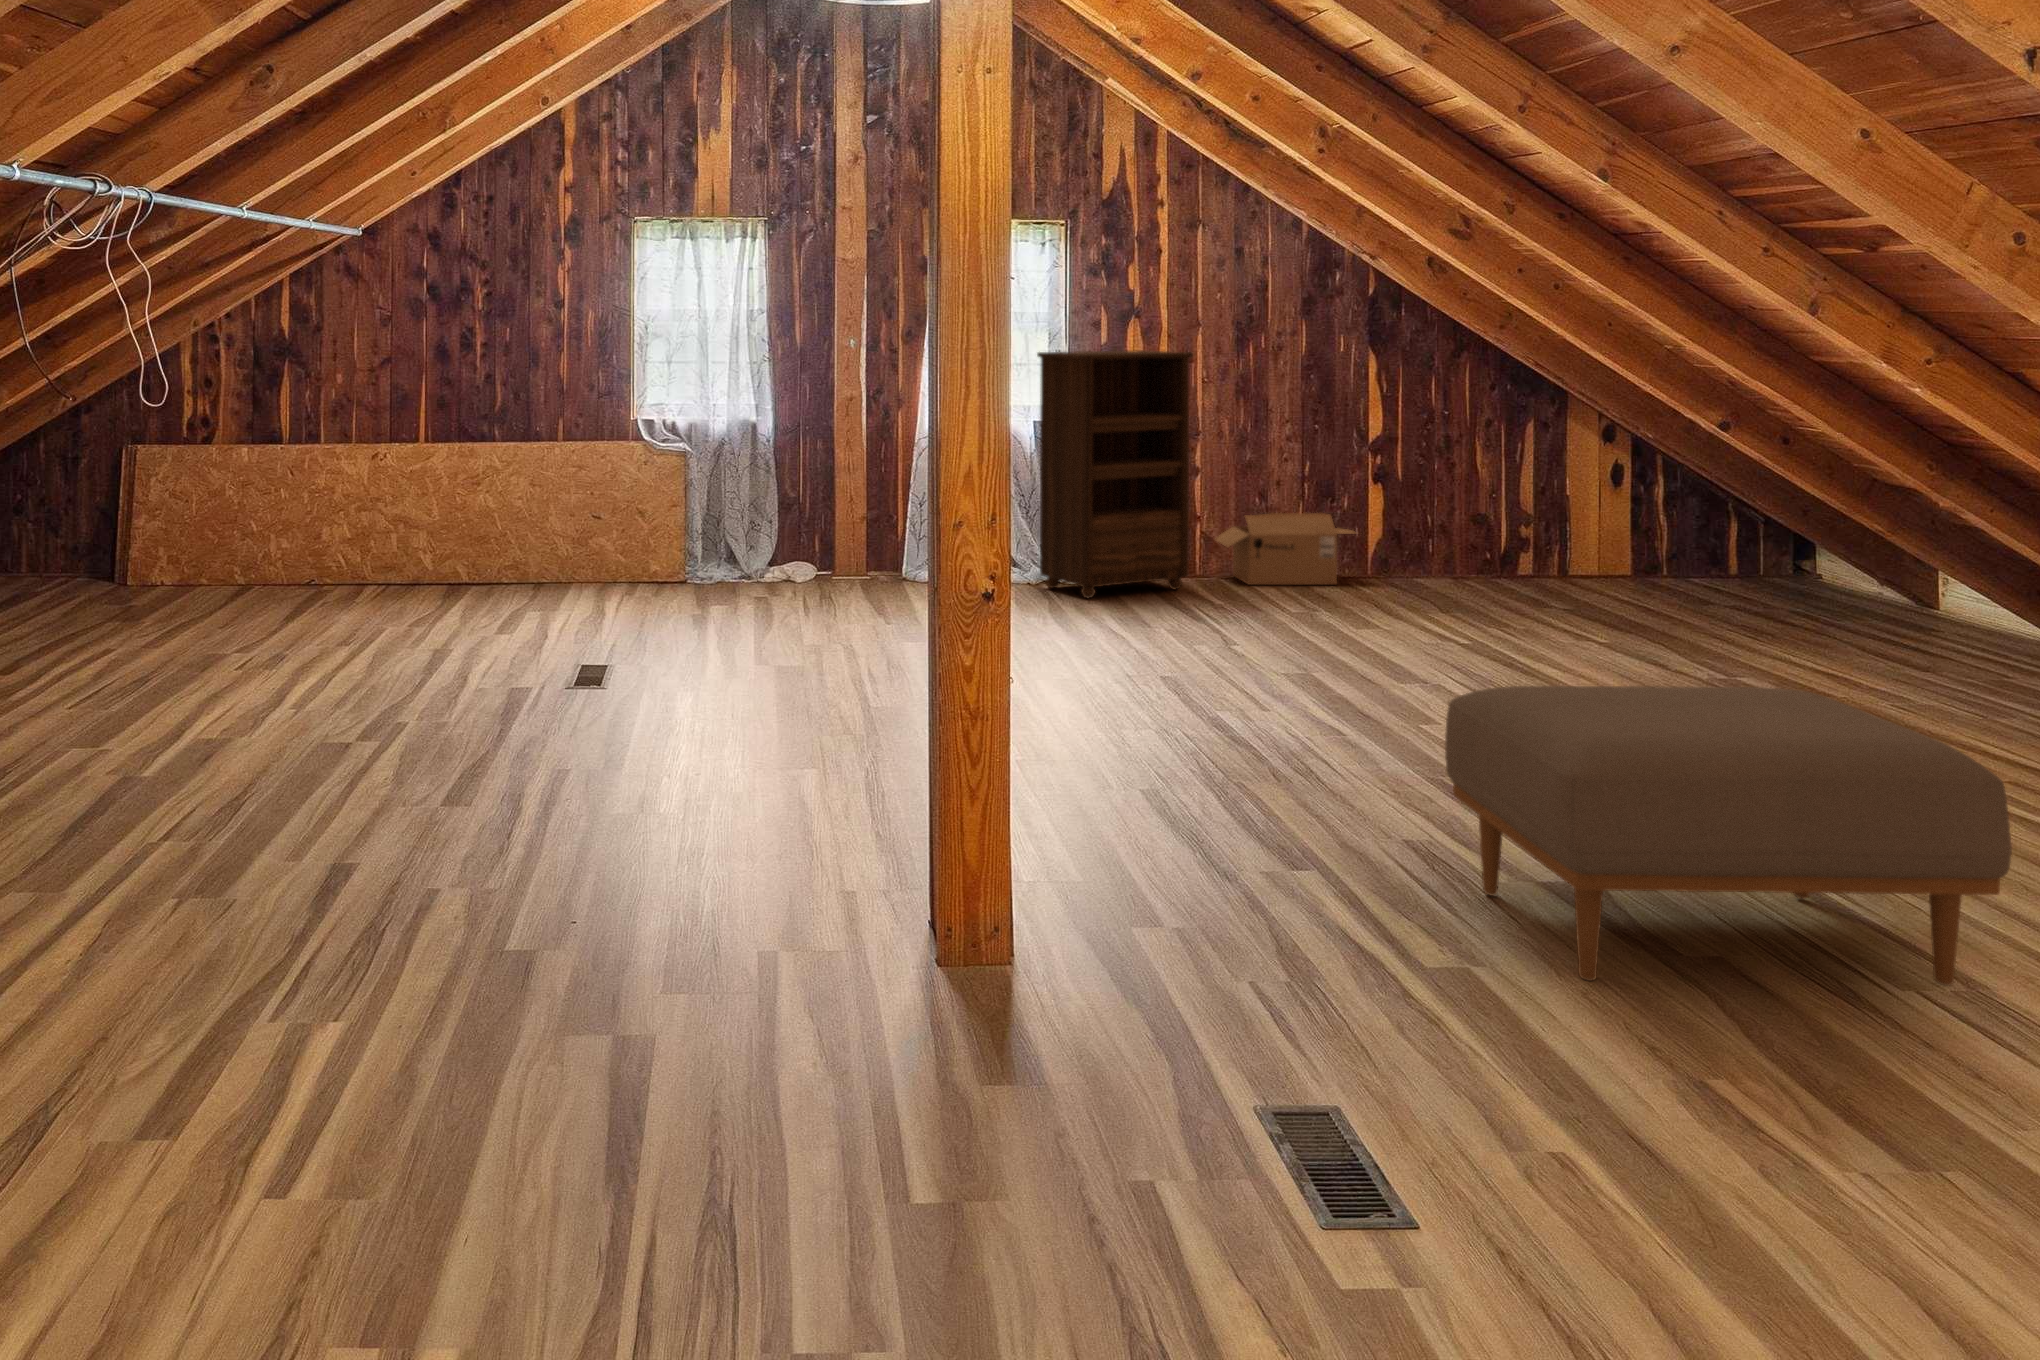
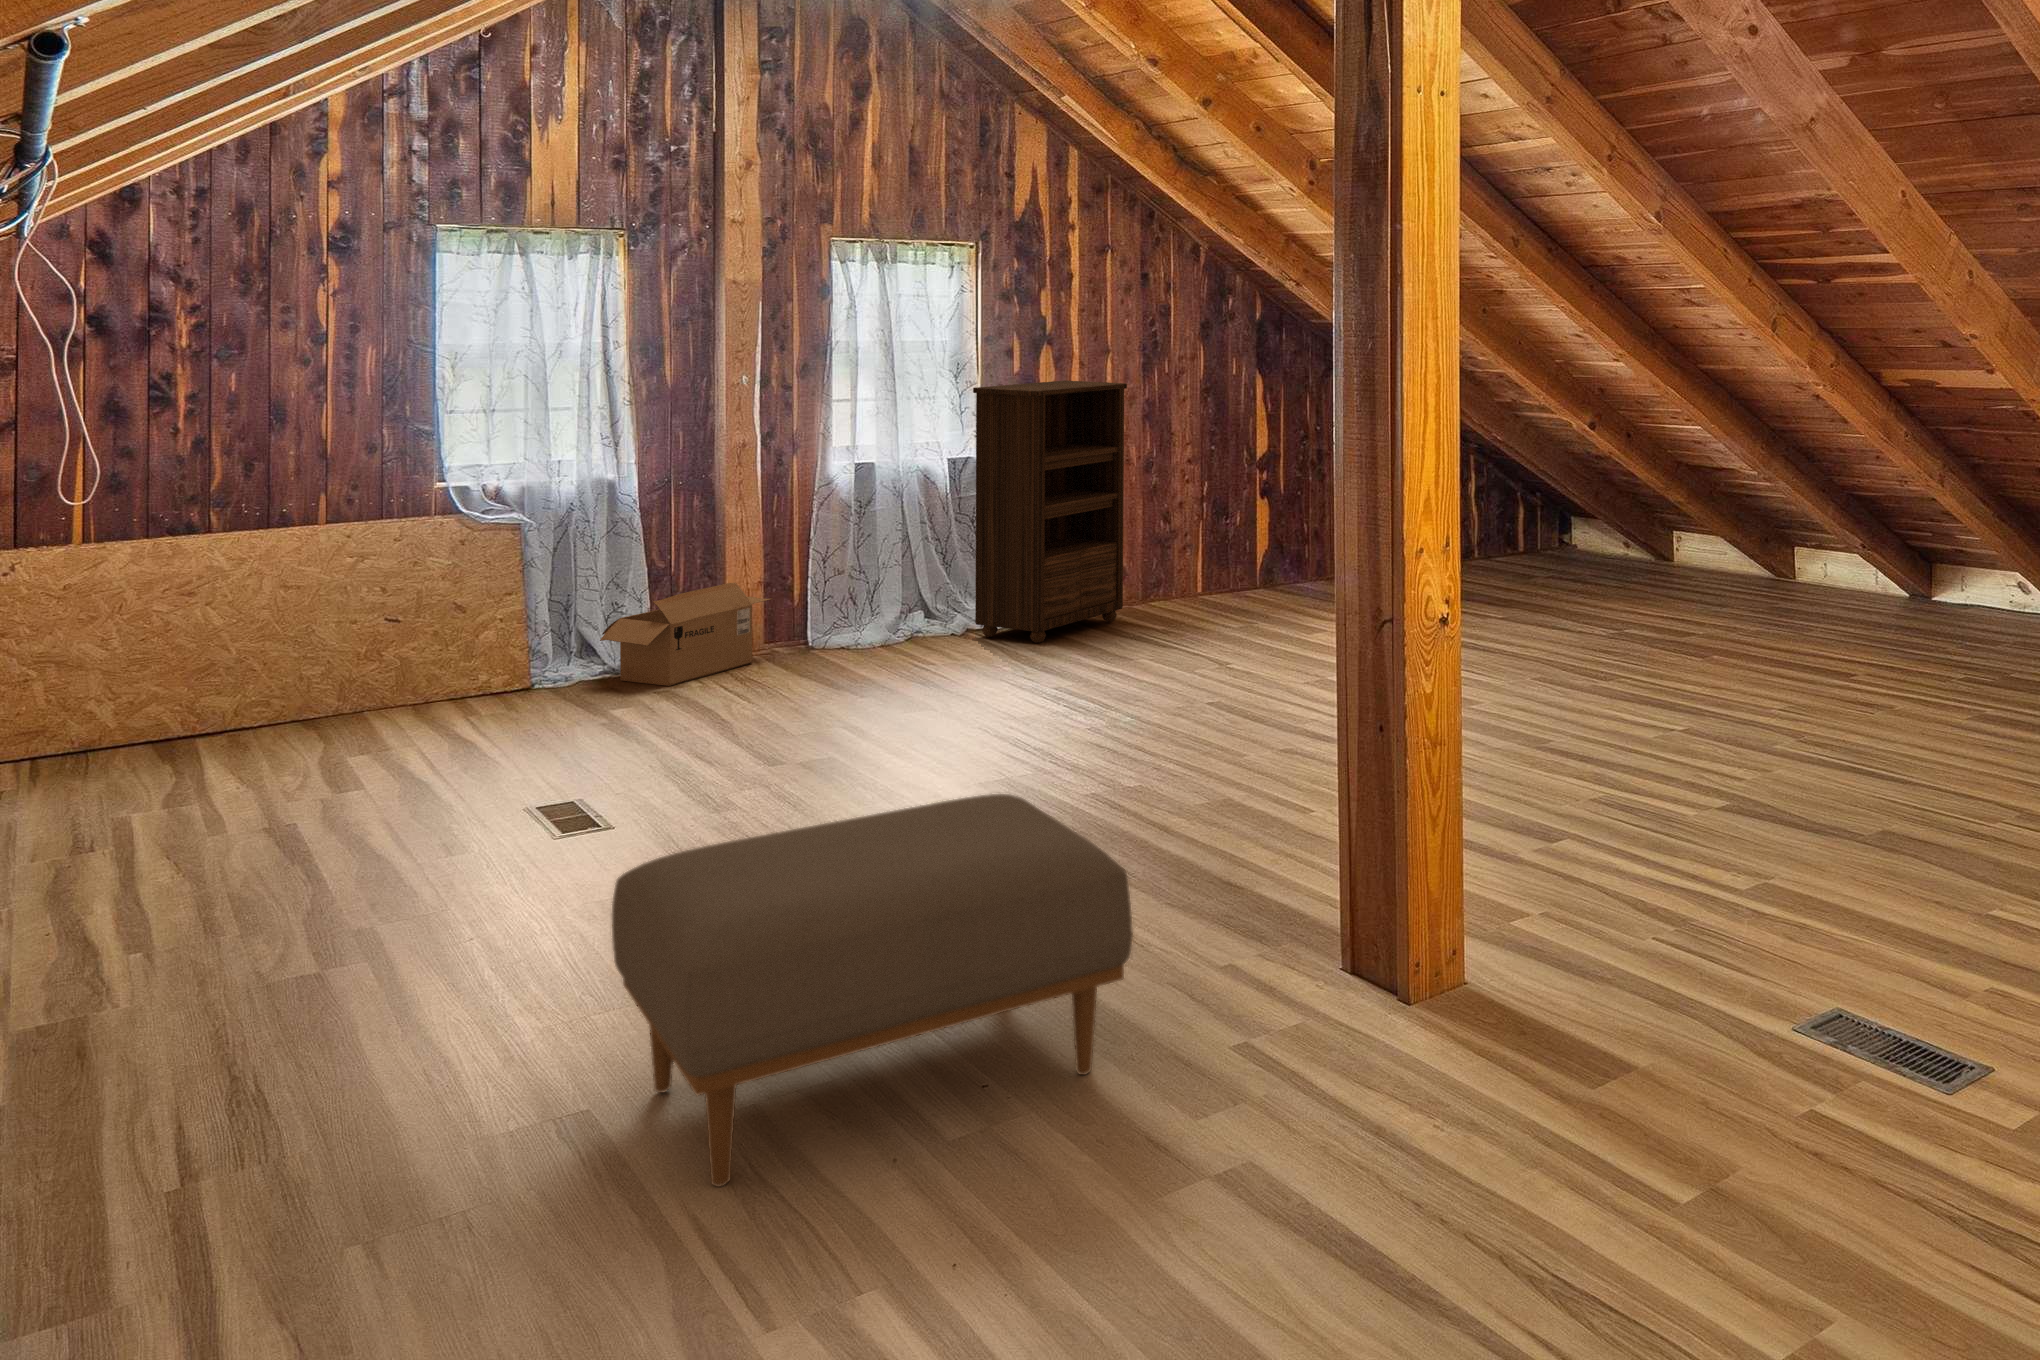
cardboard box: present [1215,513,1356,585] -> present [600,583,771,686]
ottoman: present [1445,686,2012,986] -> present [612,794,1133,1187]

